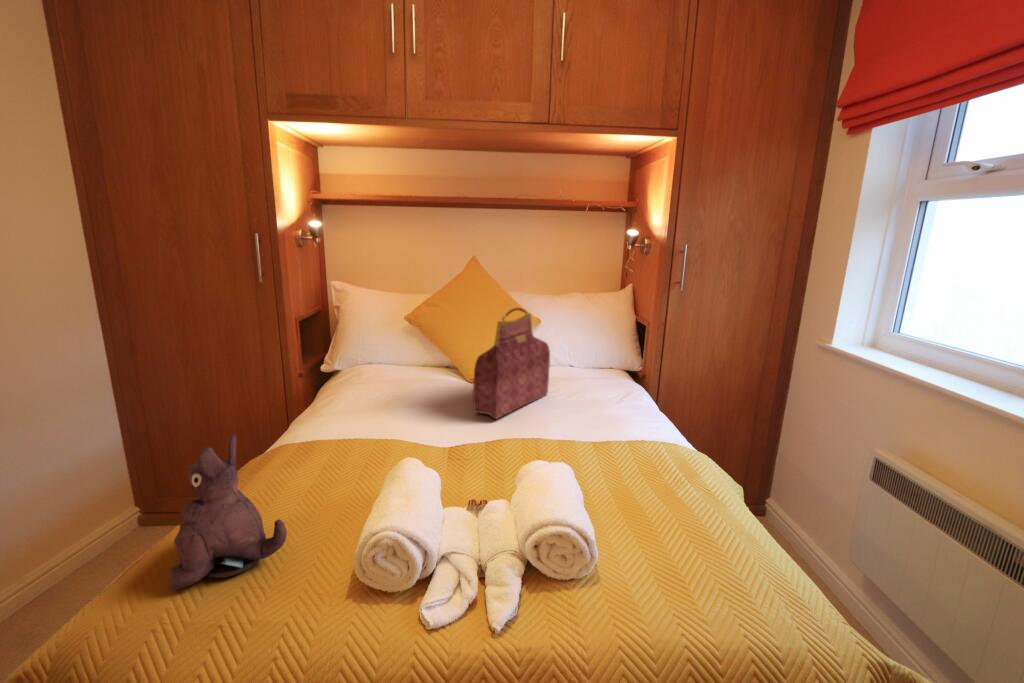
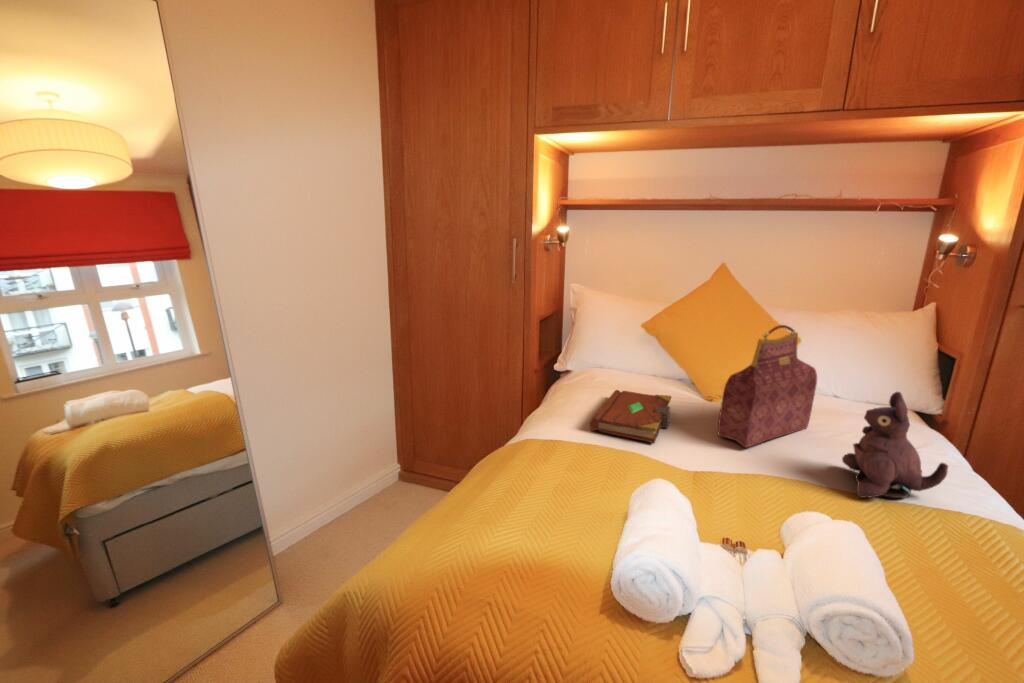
book: none [351,383,434,429] -> present [590,390,671,443]
plush toy: present [169,435,287,589] -> present [842,392,948,498]

